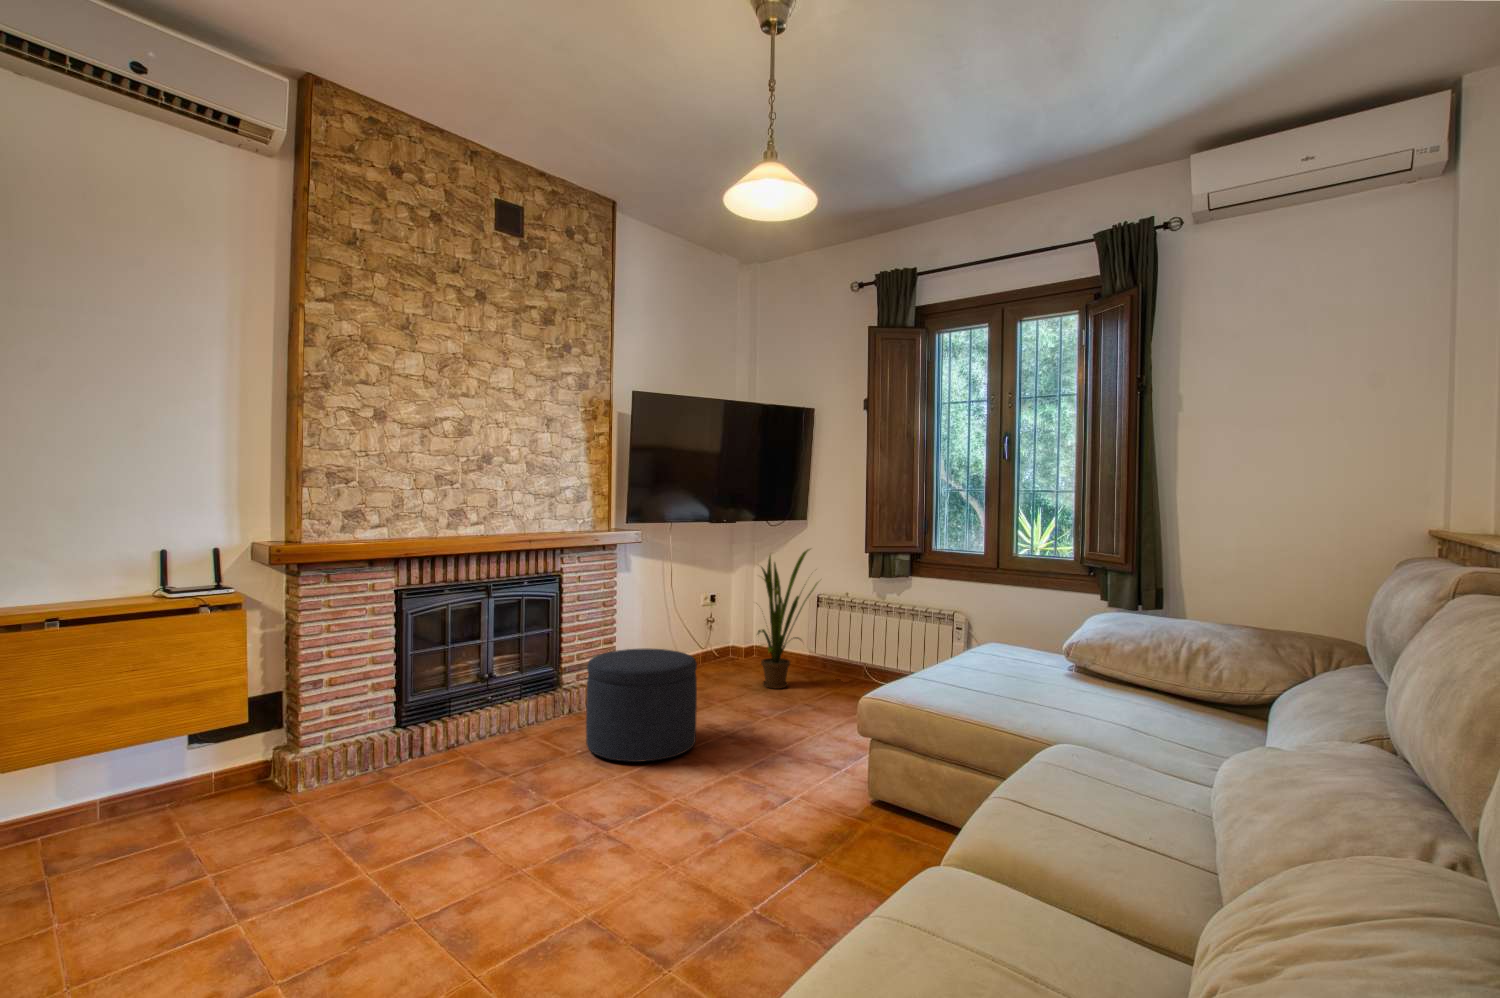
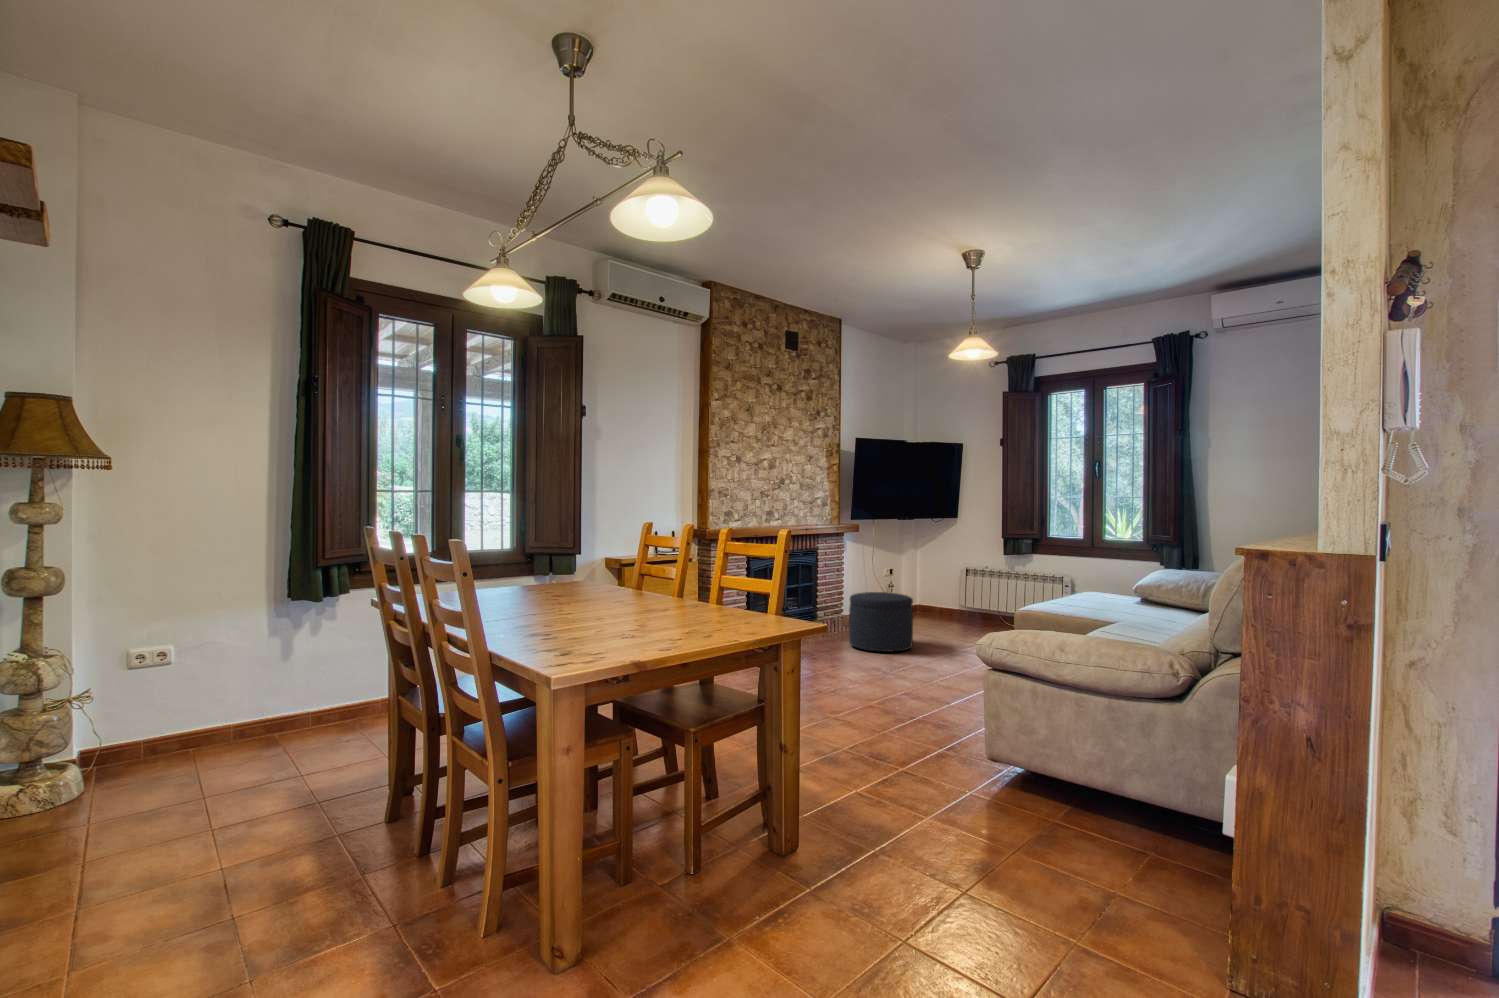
house plant: present [758,549,818,689] -> none [926,535,972,625]

